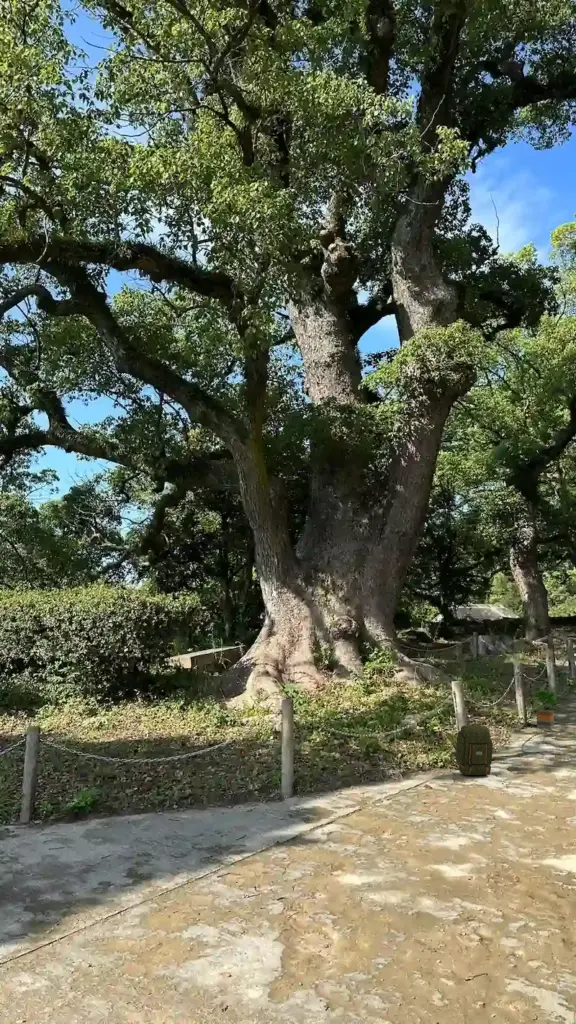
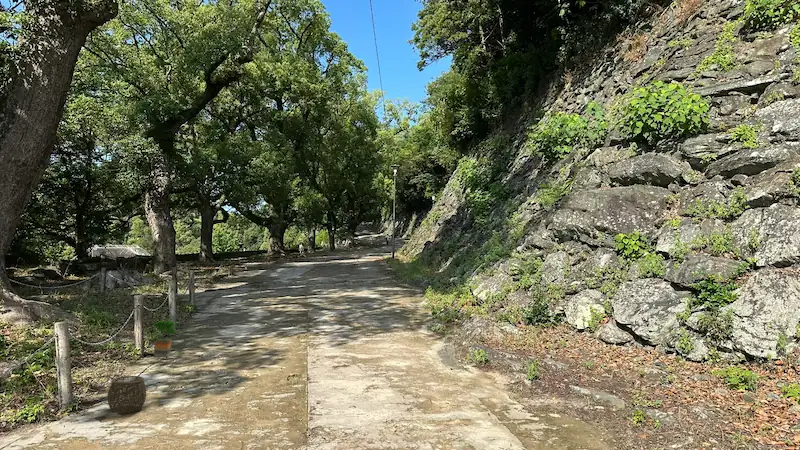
backpack: present [456,724,493,775] -> none [50,368,99,428]
woven basket: none [500,737,535,772] -> present [107,376,147,413]

